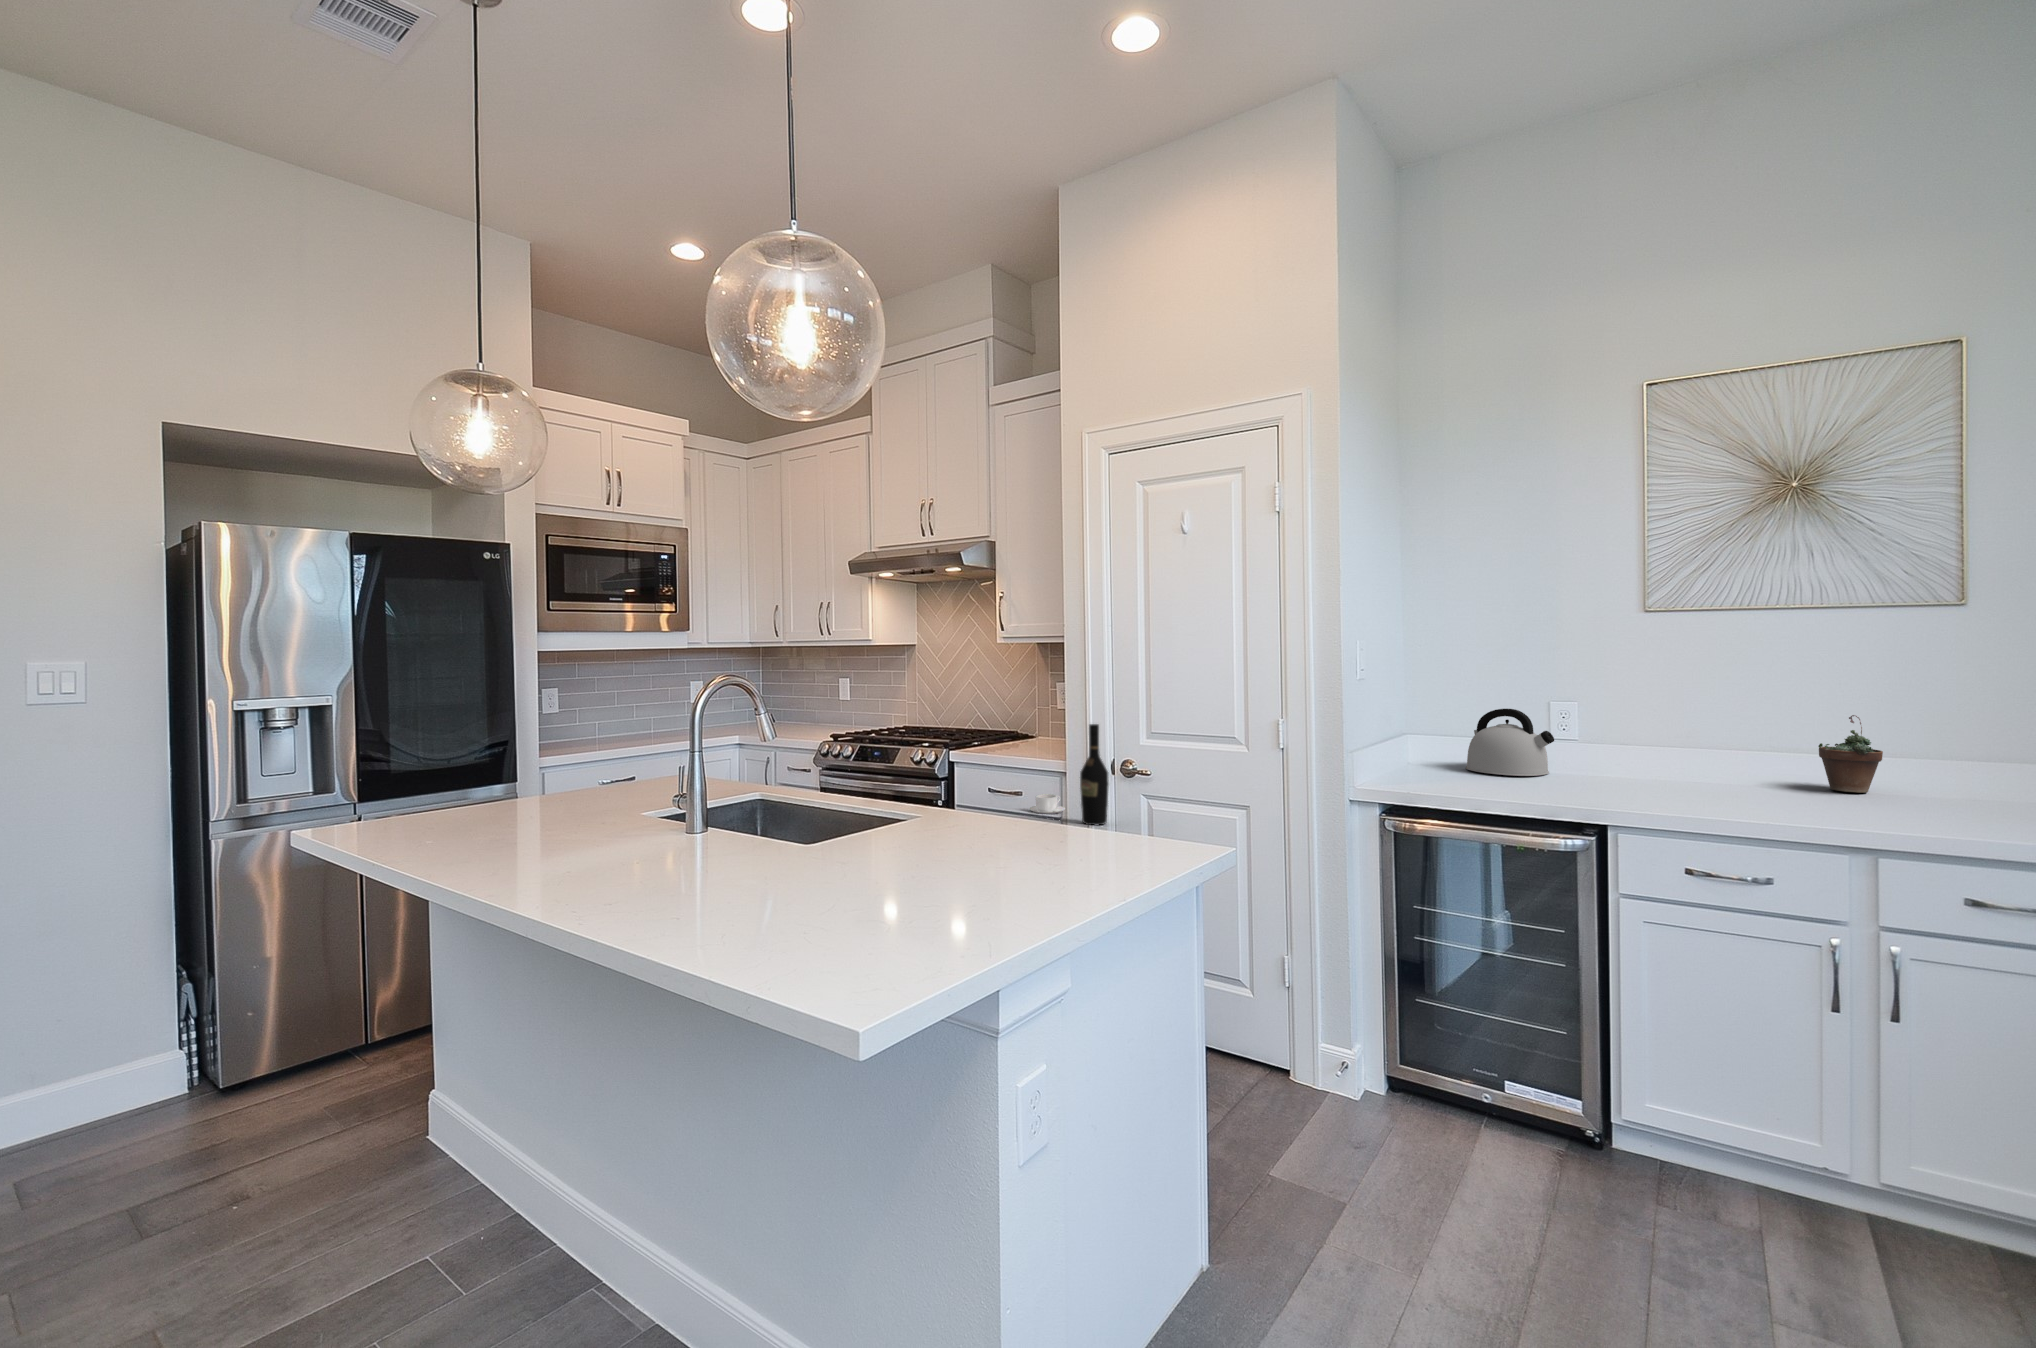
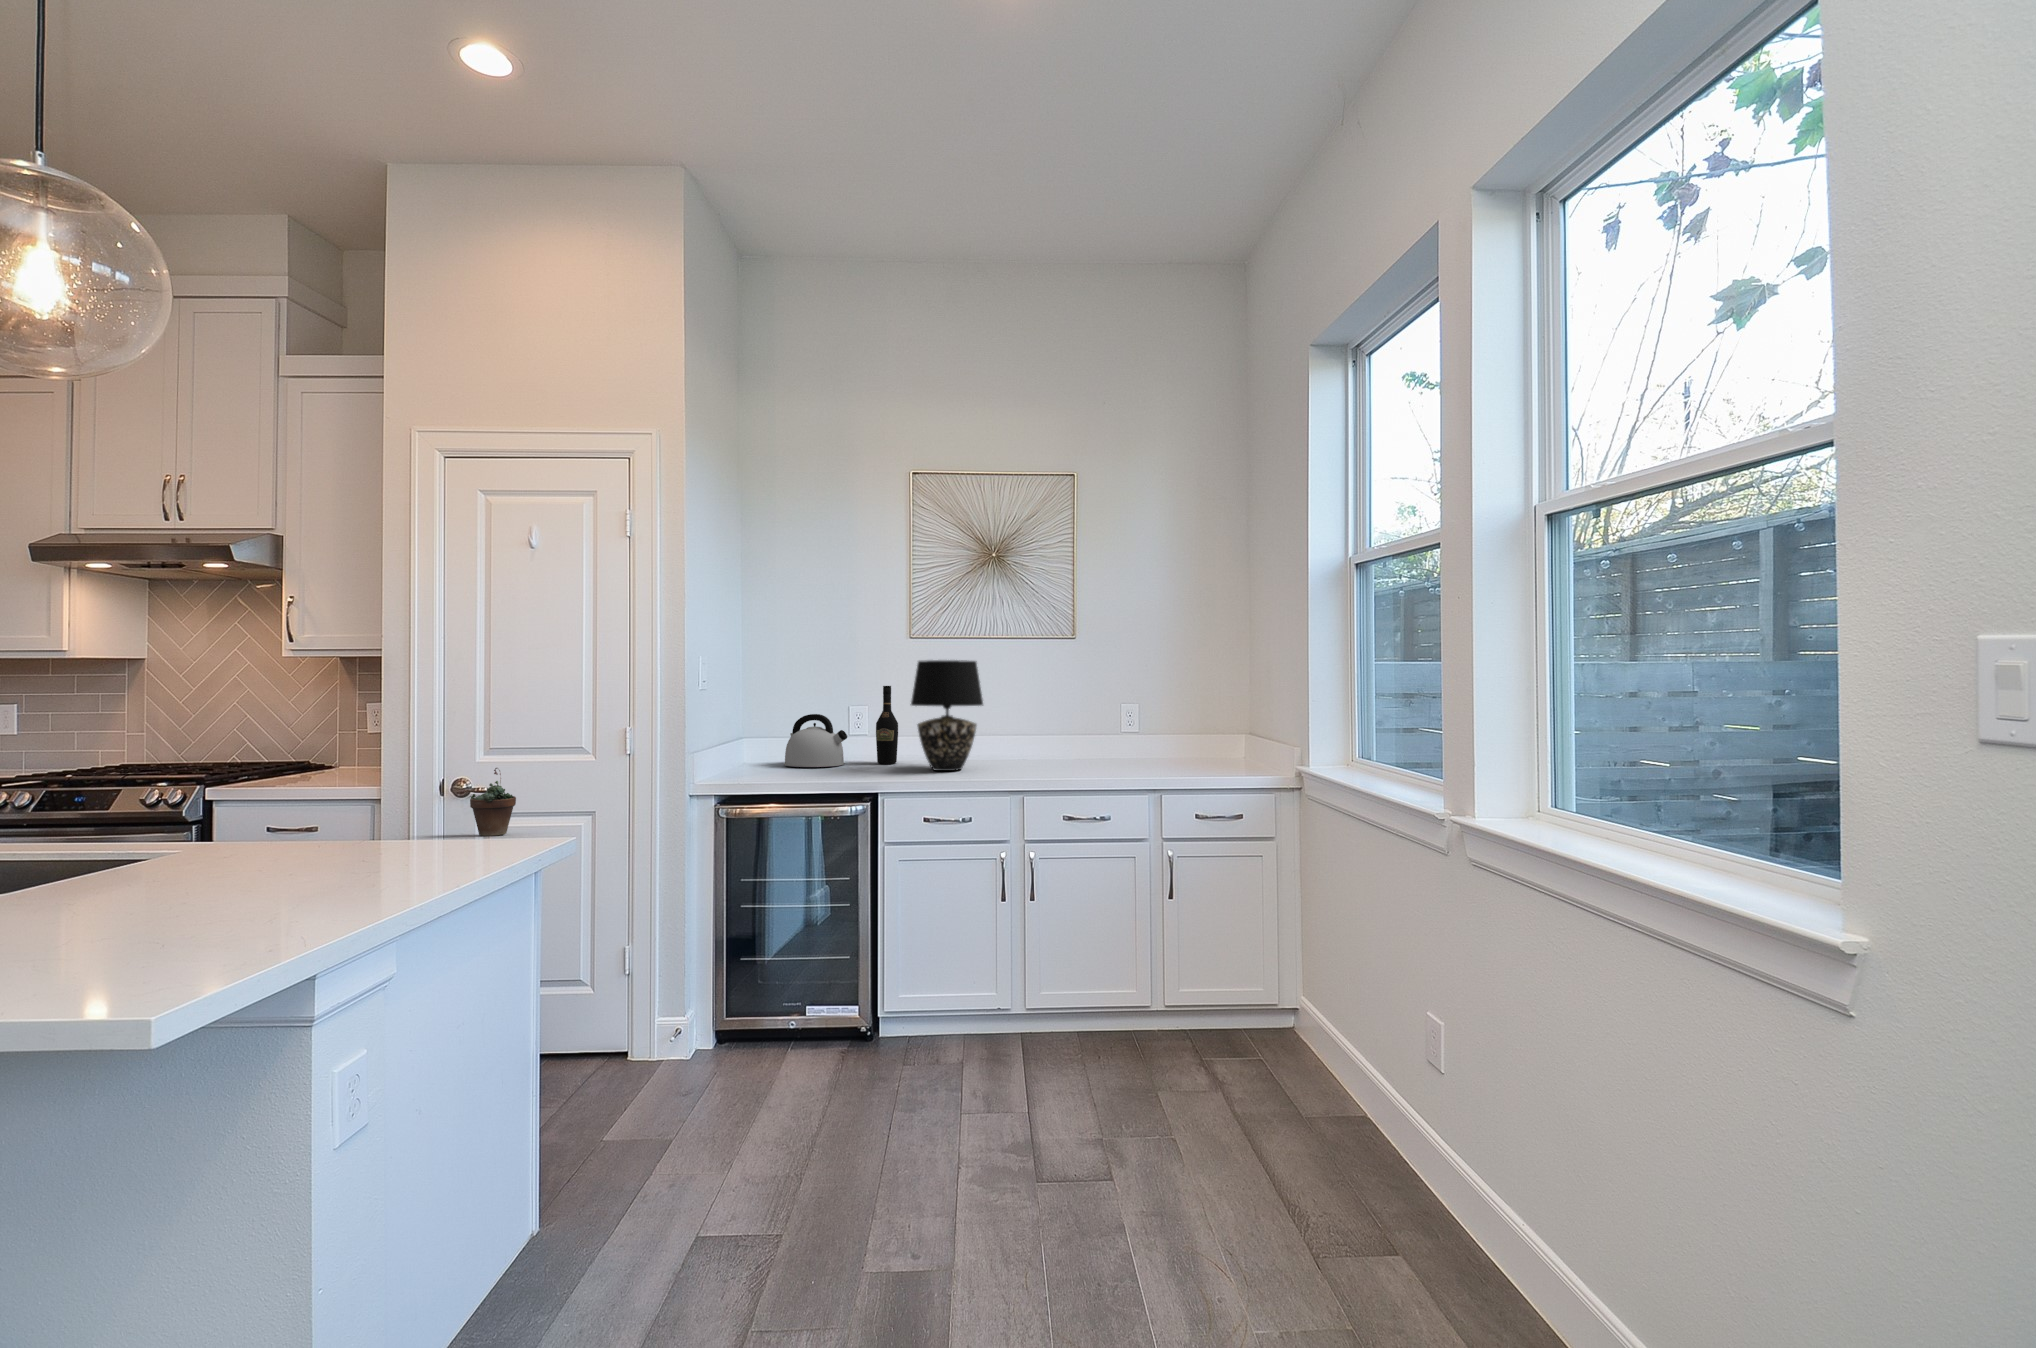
table lamp: none [1658,644,1791,801] -> present [911,660,983,771]
succulent plant: present [1818,715,1883,793] -> present [470,768,516,836]
wine bottle: present [1080,724,1109,825] -> present [876,686,898,764]
coffee cup: present [1029,794,1065,814] -> none [337,816,385,837]

